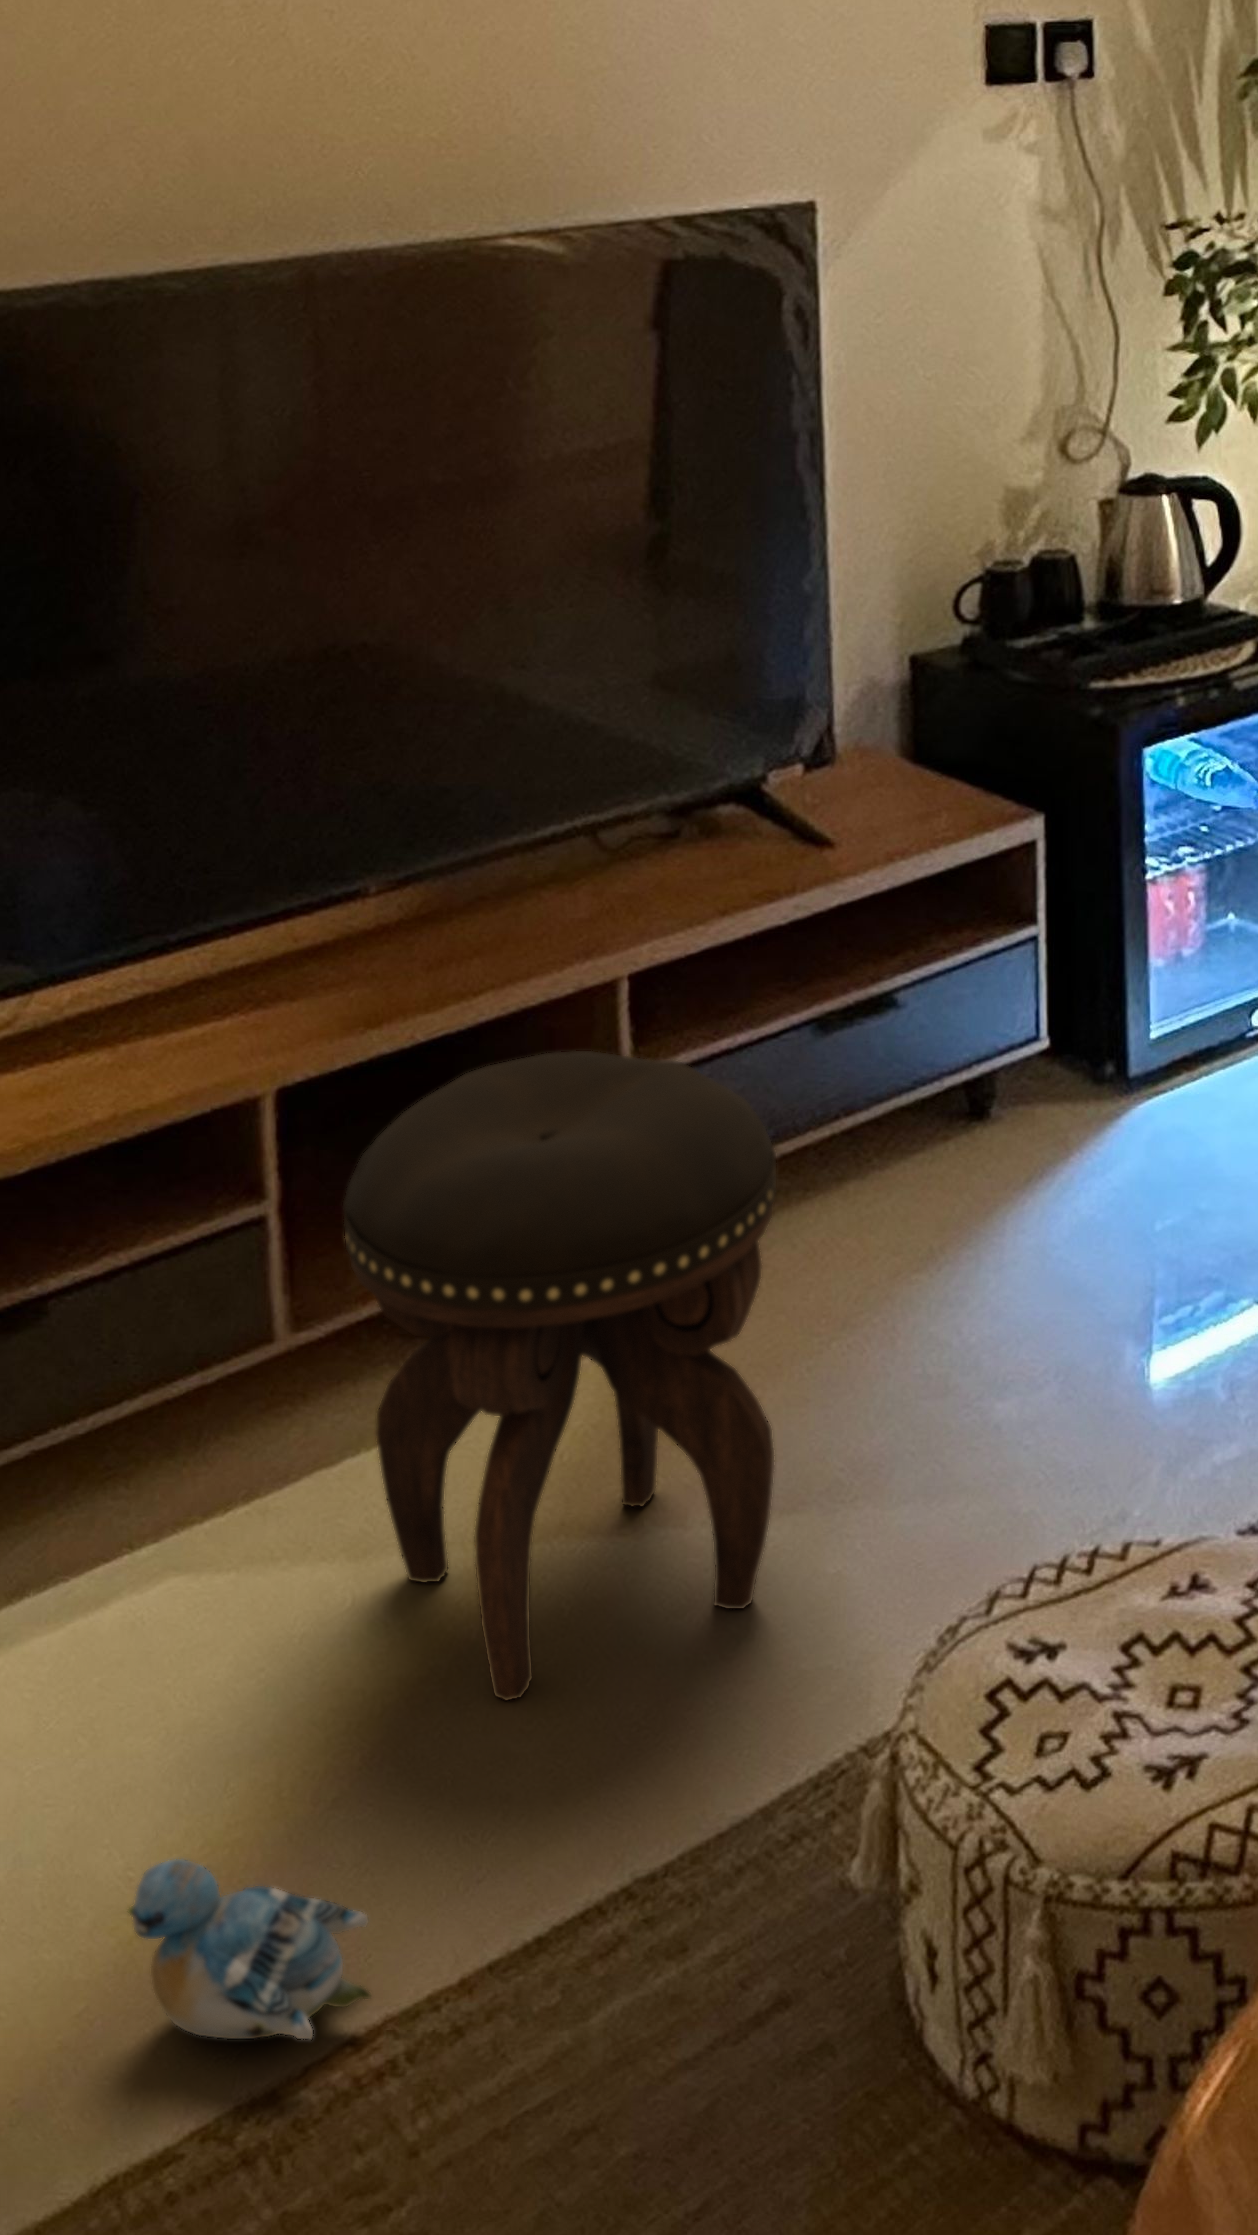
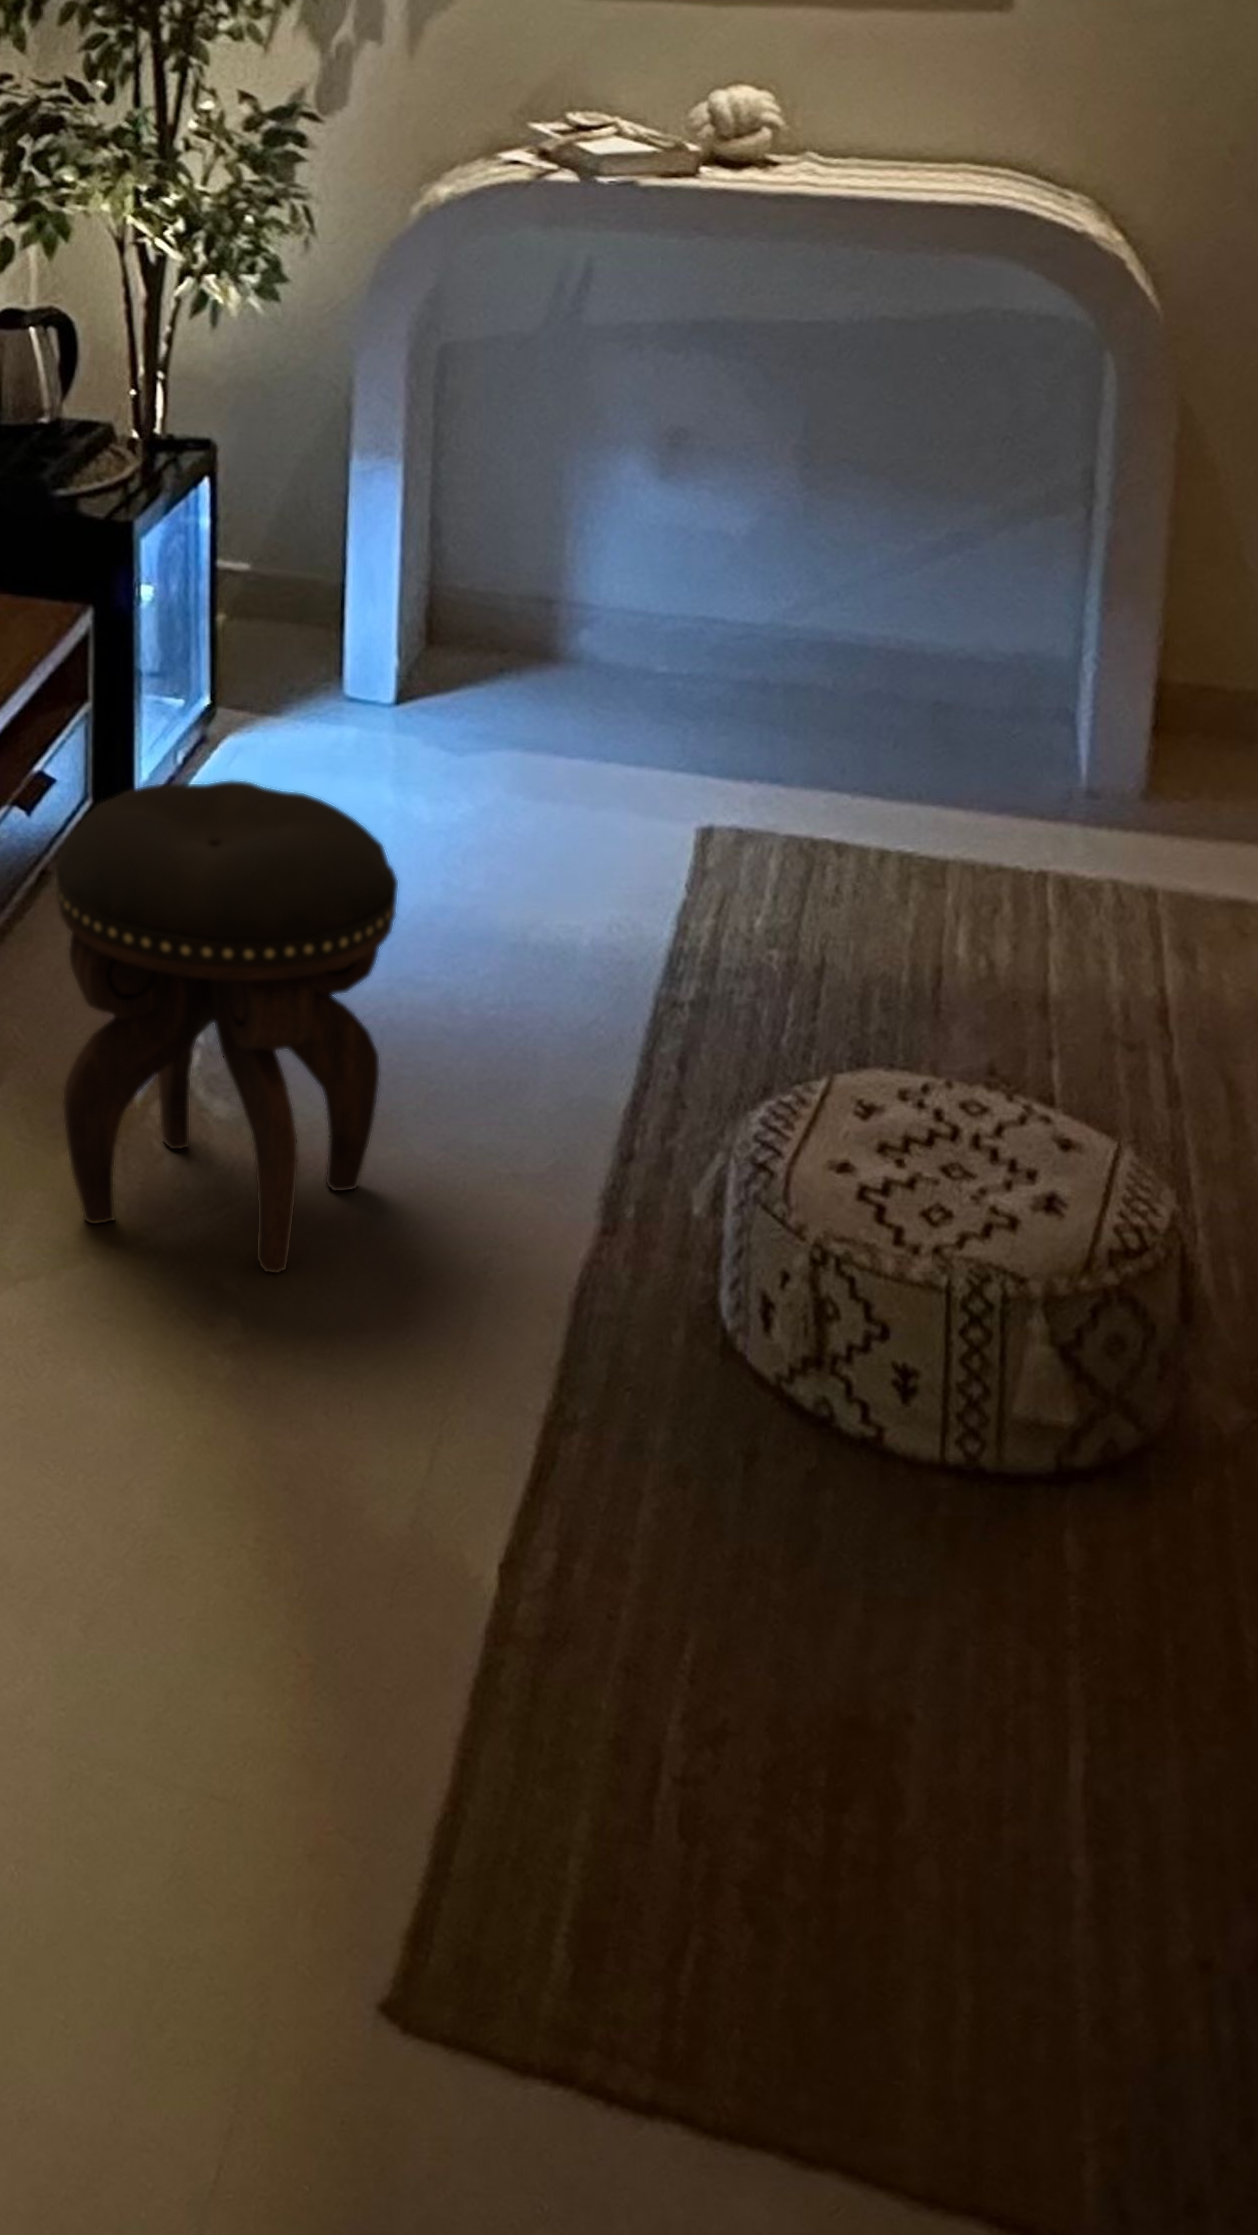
plush toy: present [128,1859,371,2039] -> none [322,1361,493,1481]

